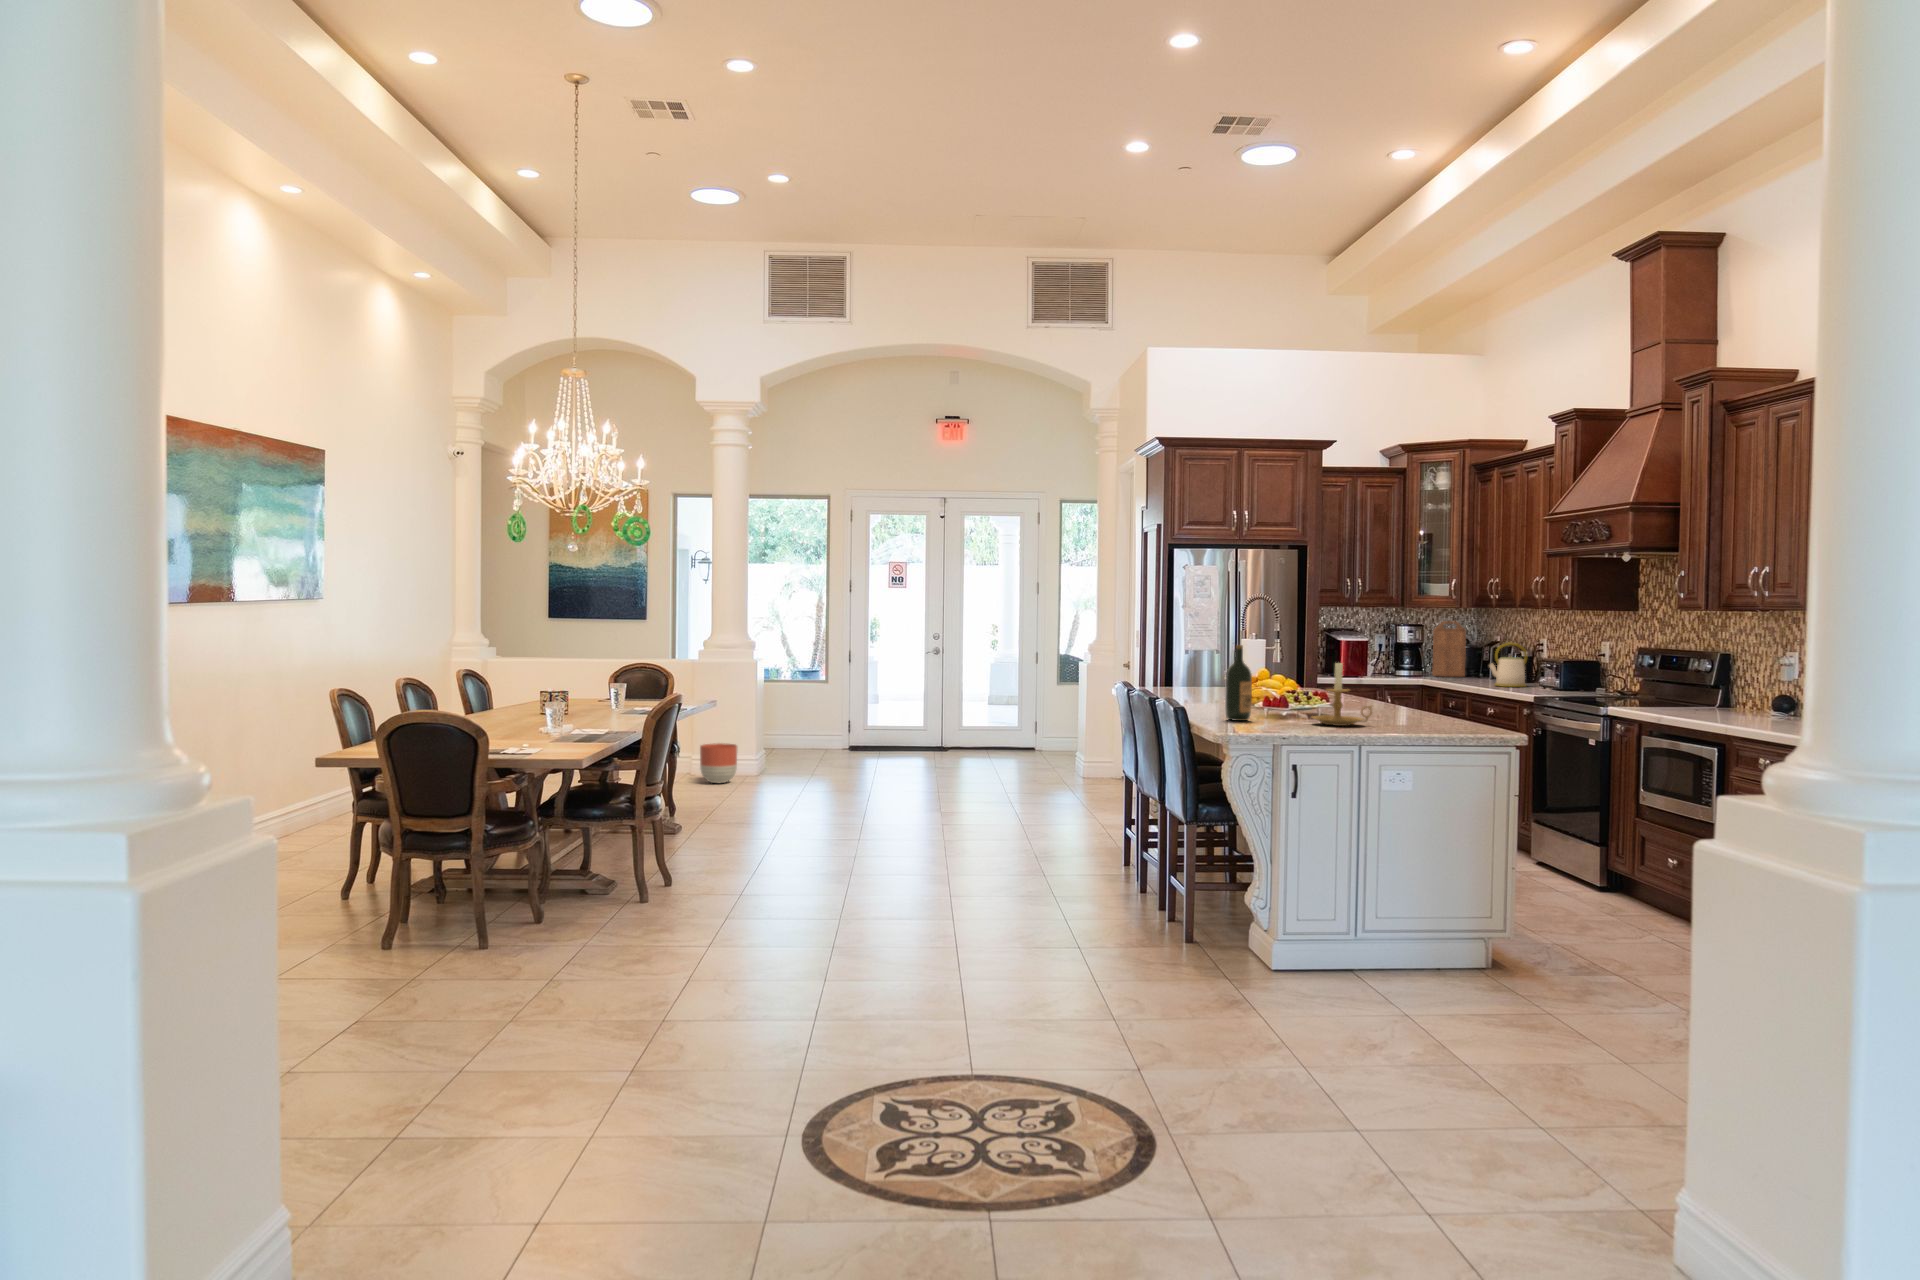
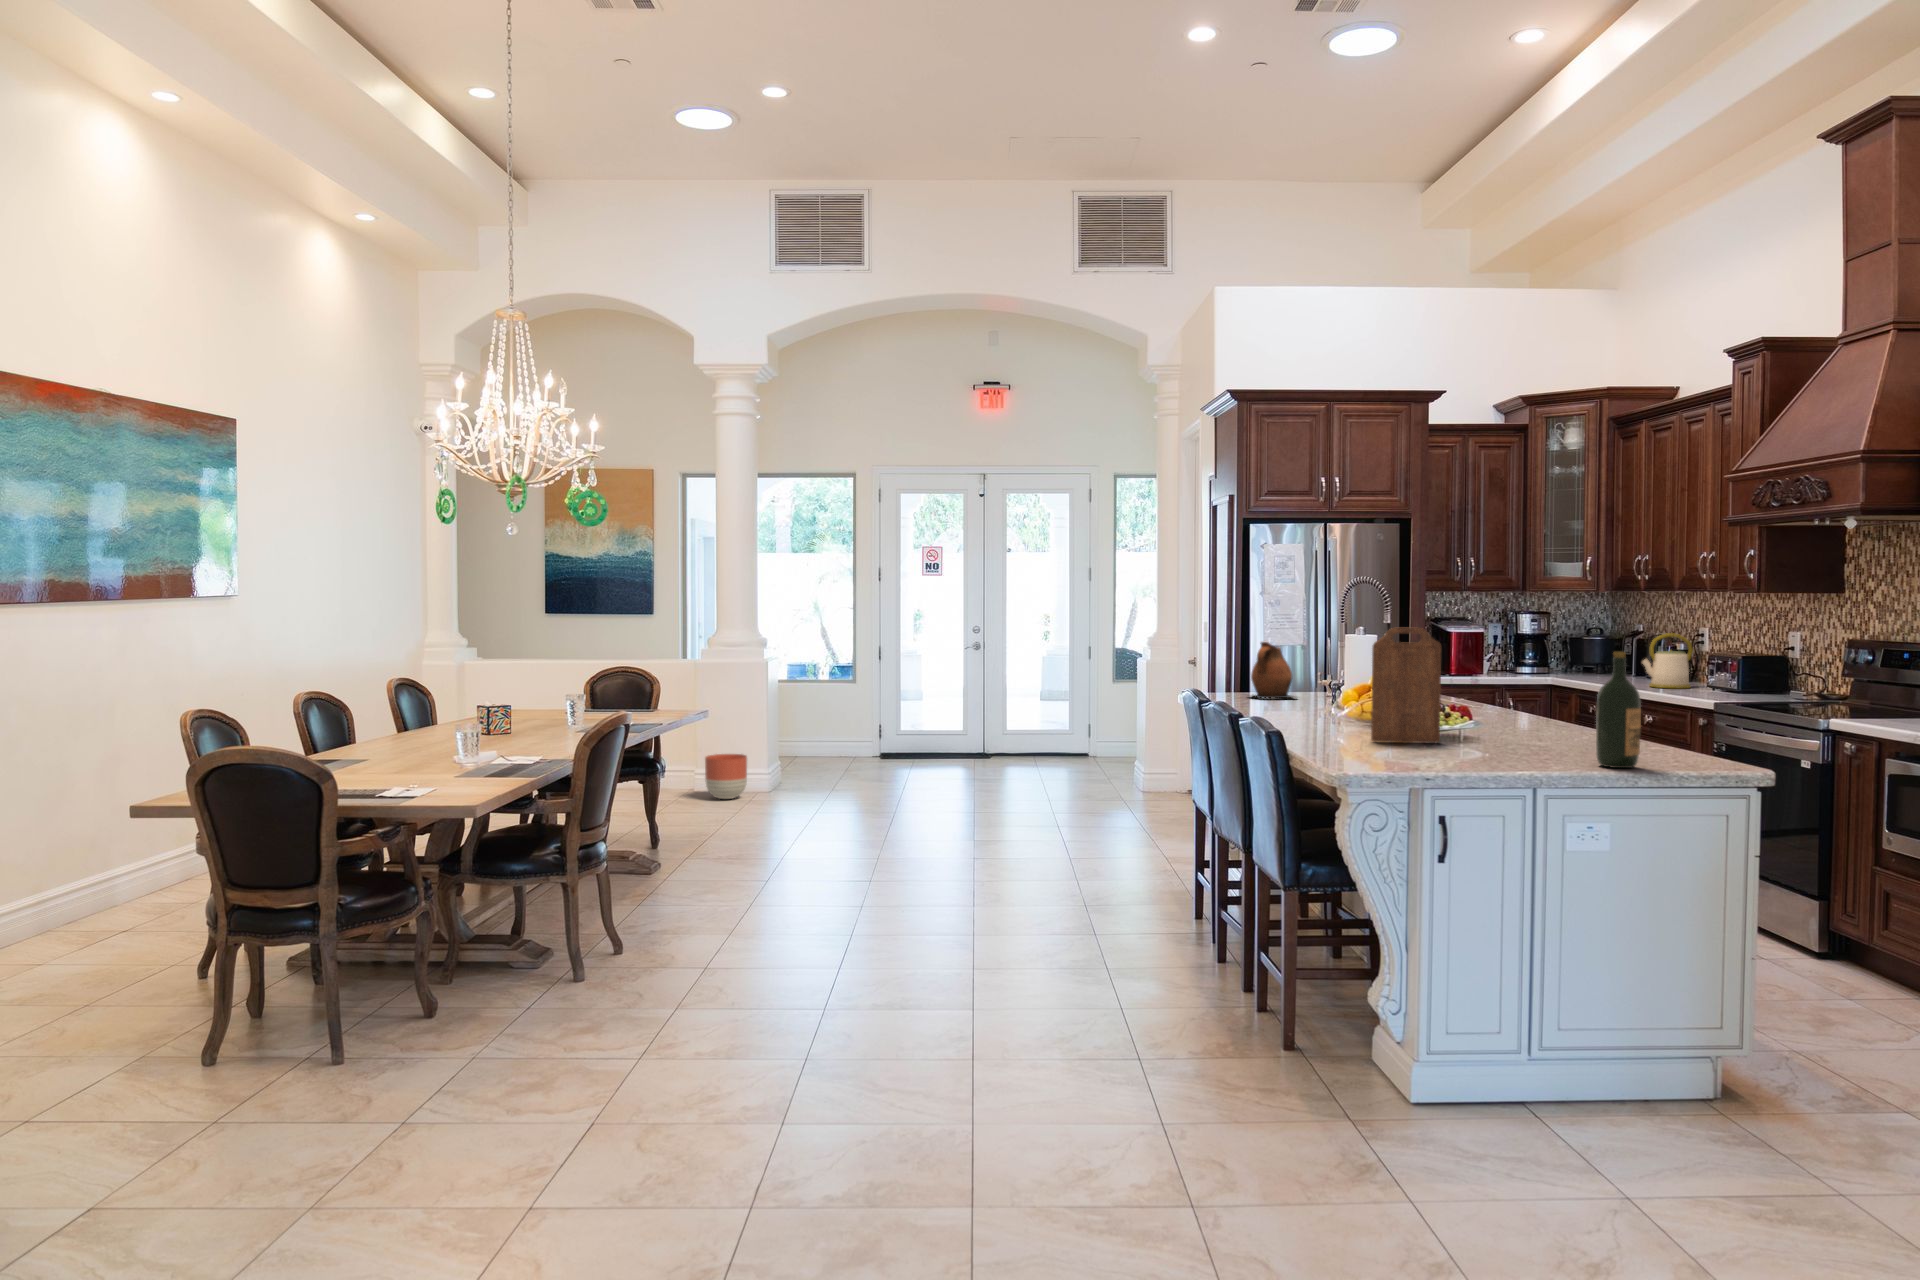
cutting board: present [1432,621,1466,677] -> present [1371,628,1441,742]
wine bottle: present [1225,645,1252,721] -> present [1596,652,1641,768]
ceramic pitcher: none [1169,646,1212,692] -> present [1251,642,1295,698]
candle holder: present [1312,663,1372,726] -> none [1455,666,1544,757]

